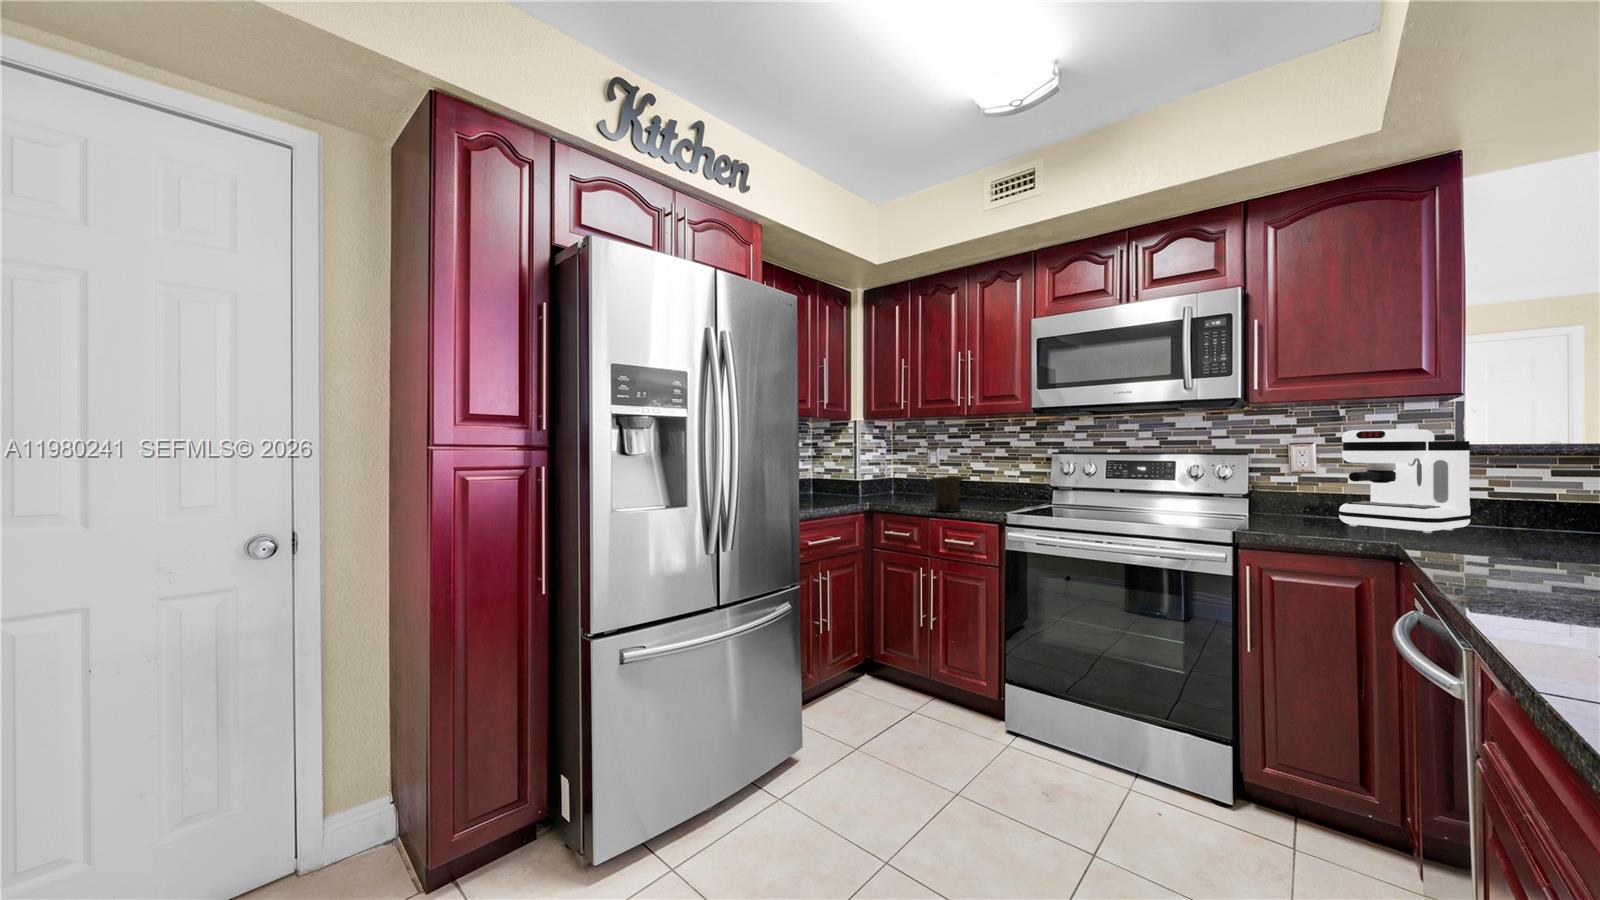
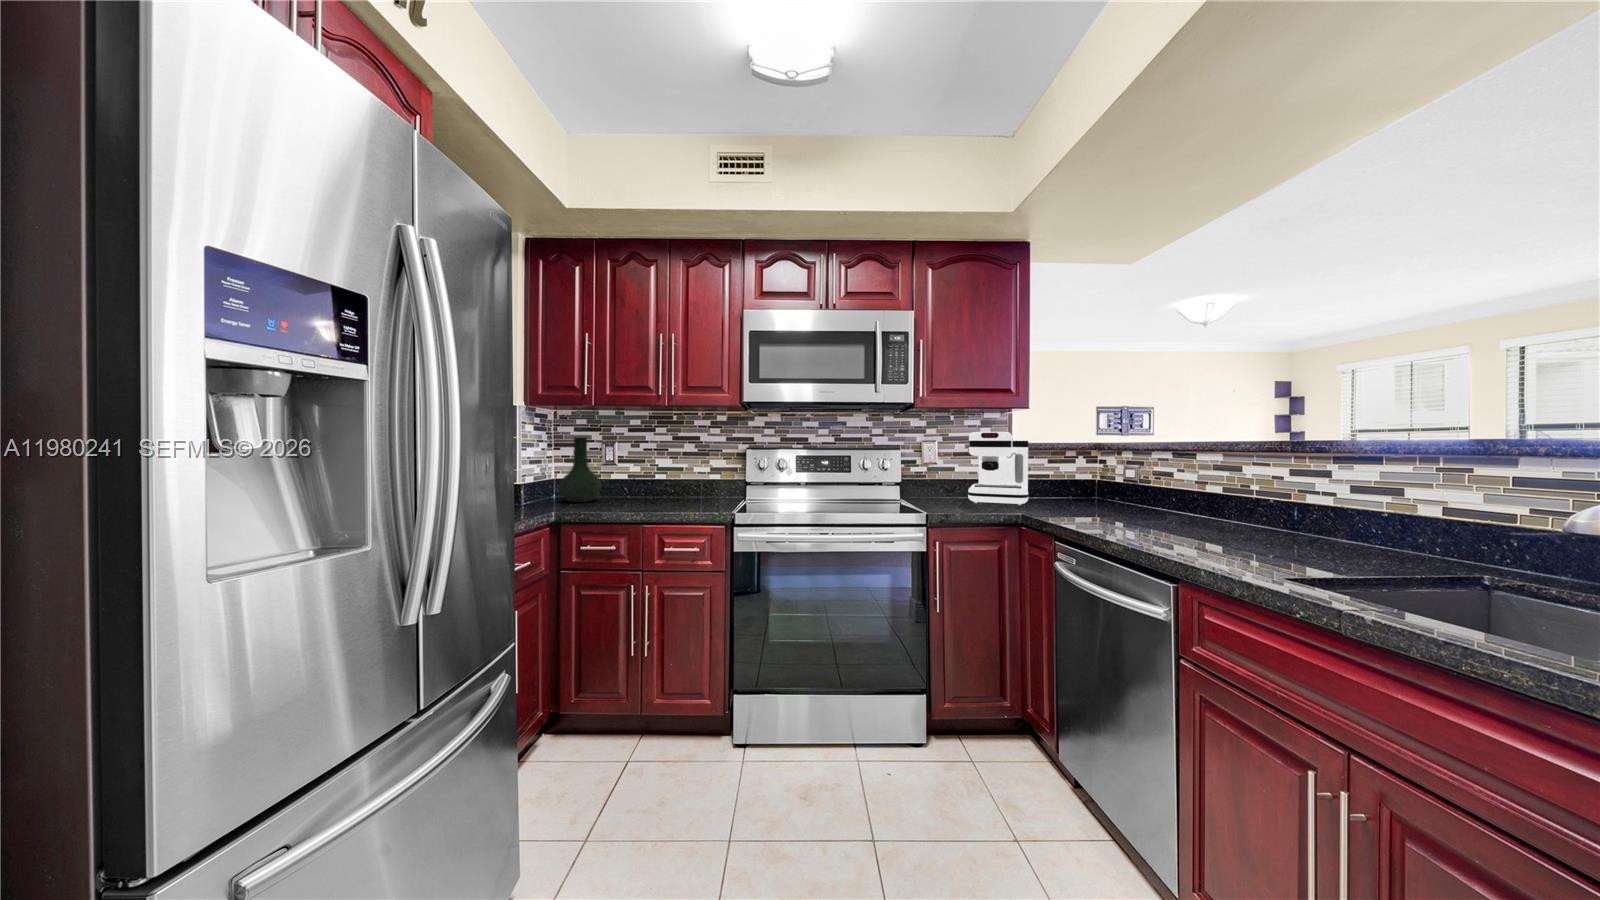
vase: none [886,444,919,499] -> present [559,437,602,502]
mug: present [931,476,970,512] -> none [645,475,690,517]

